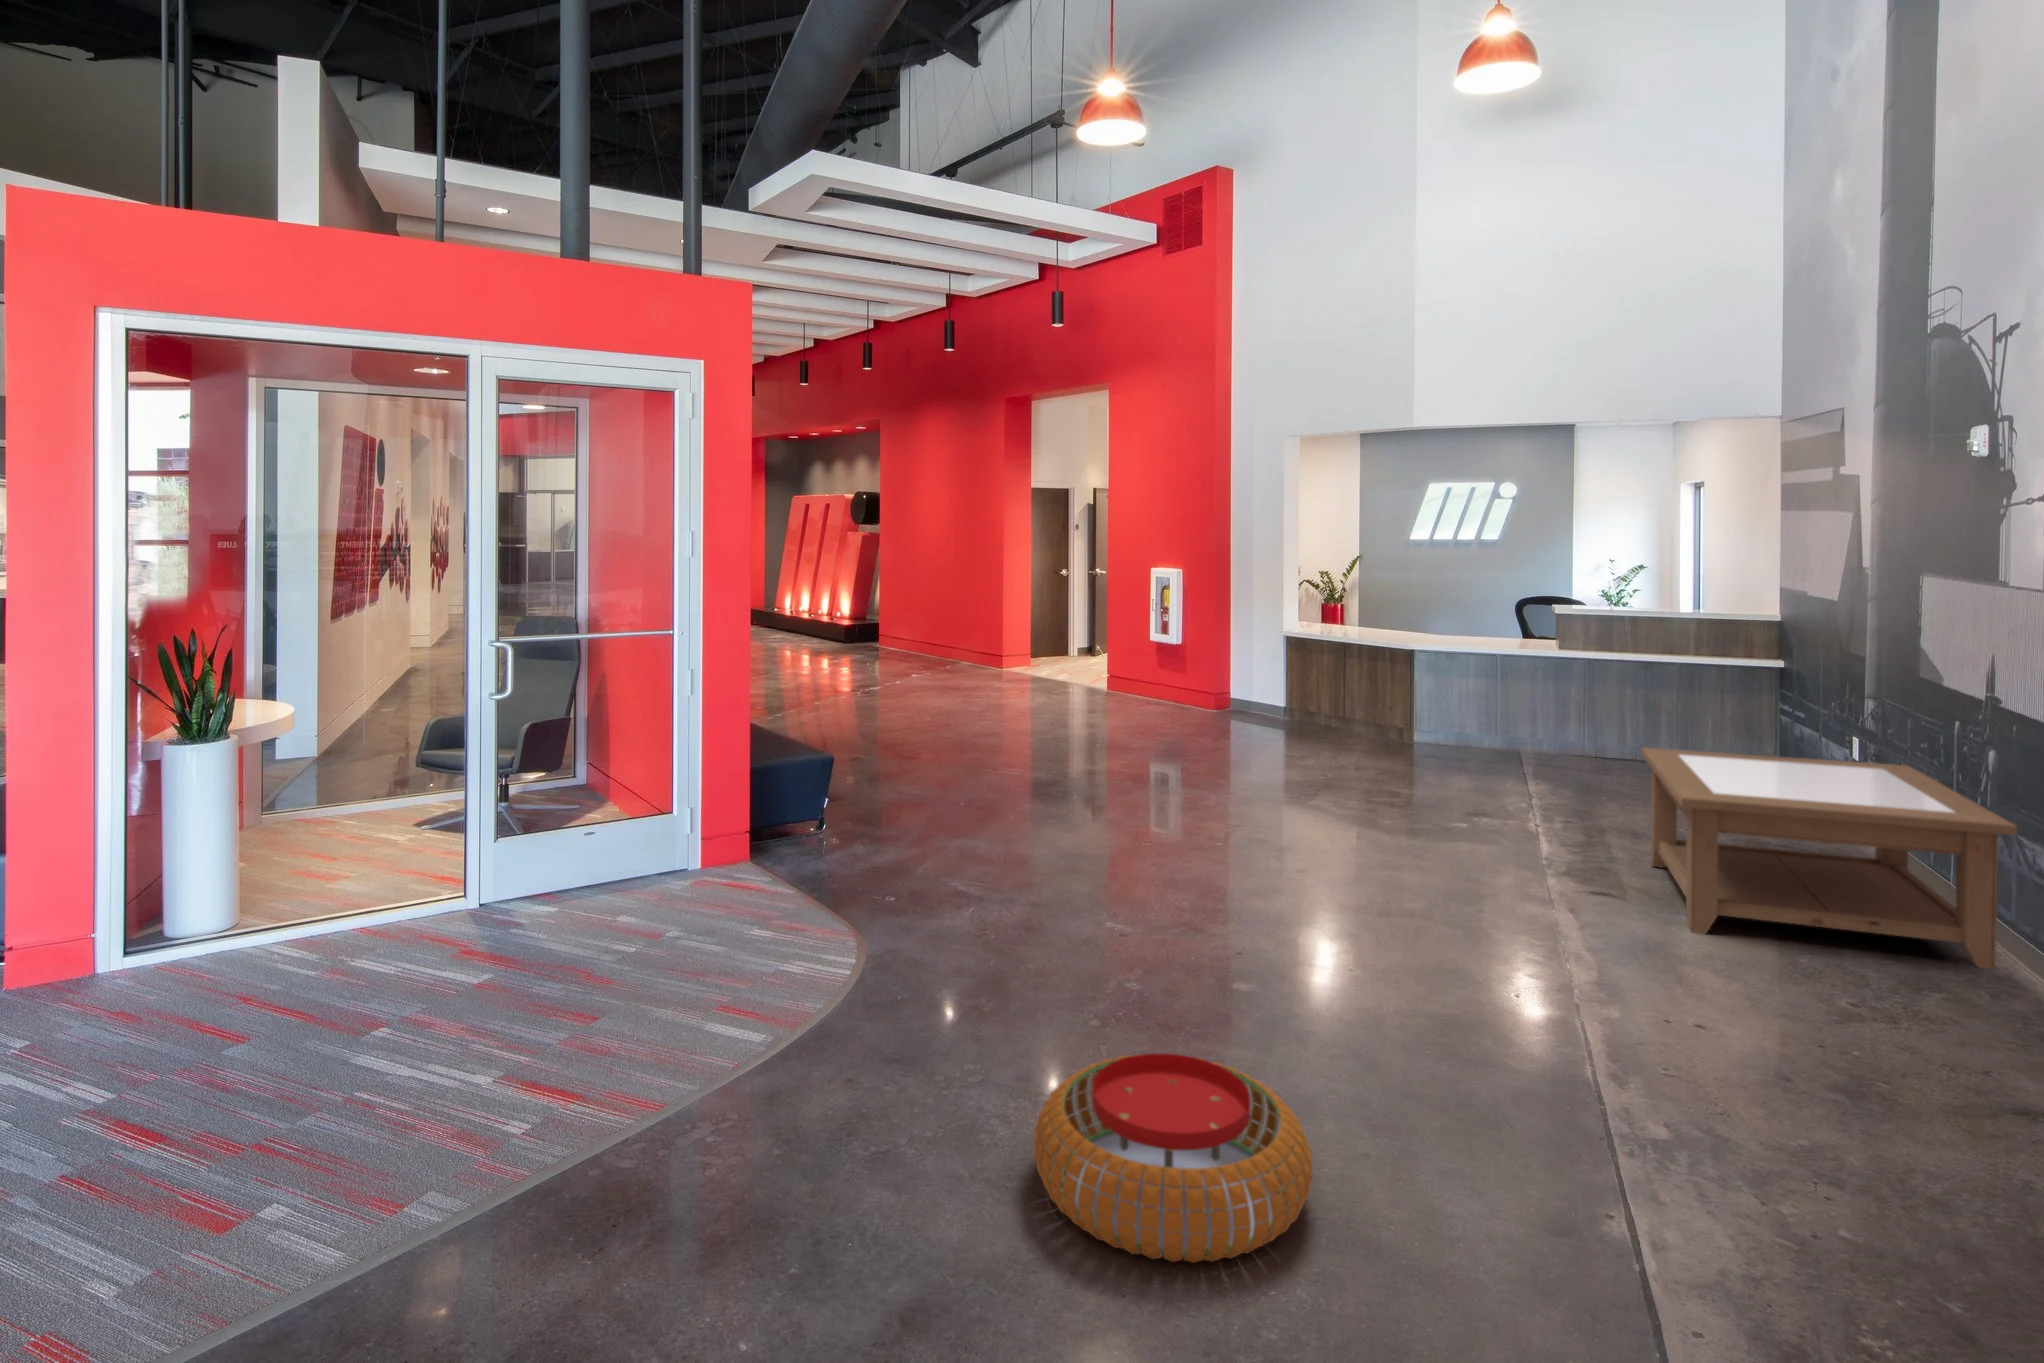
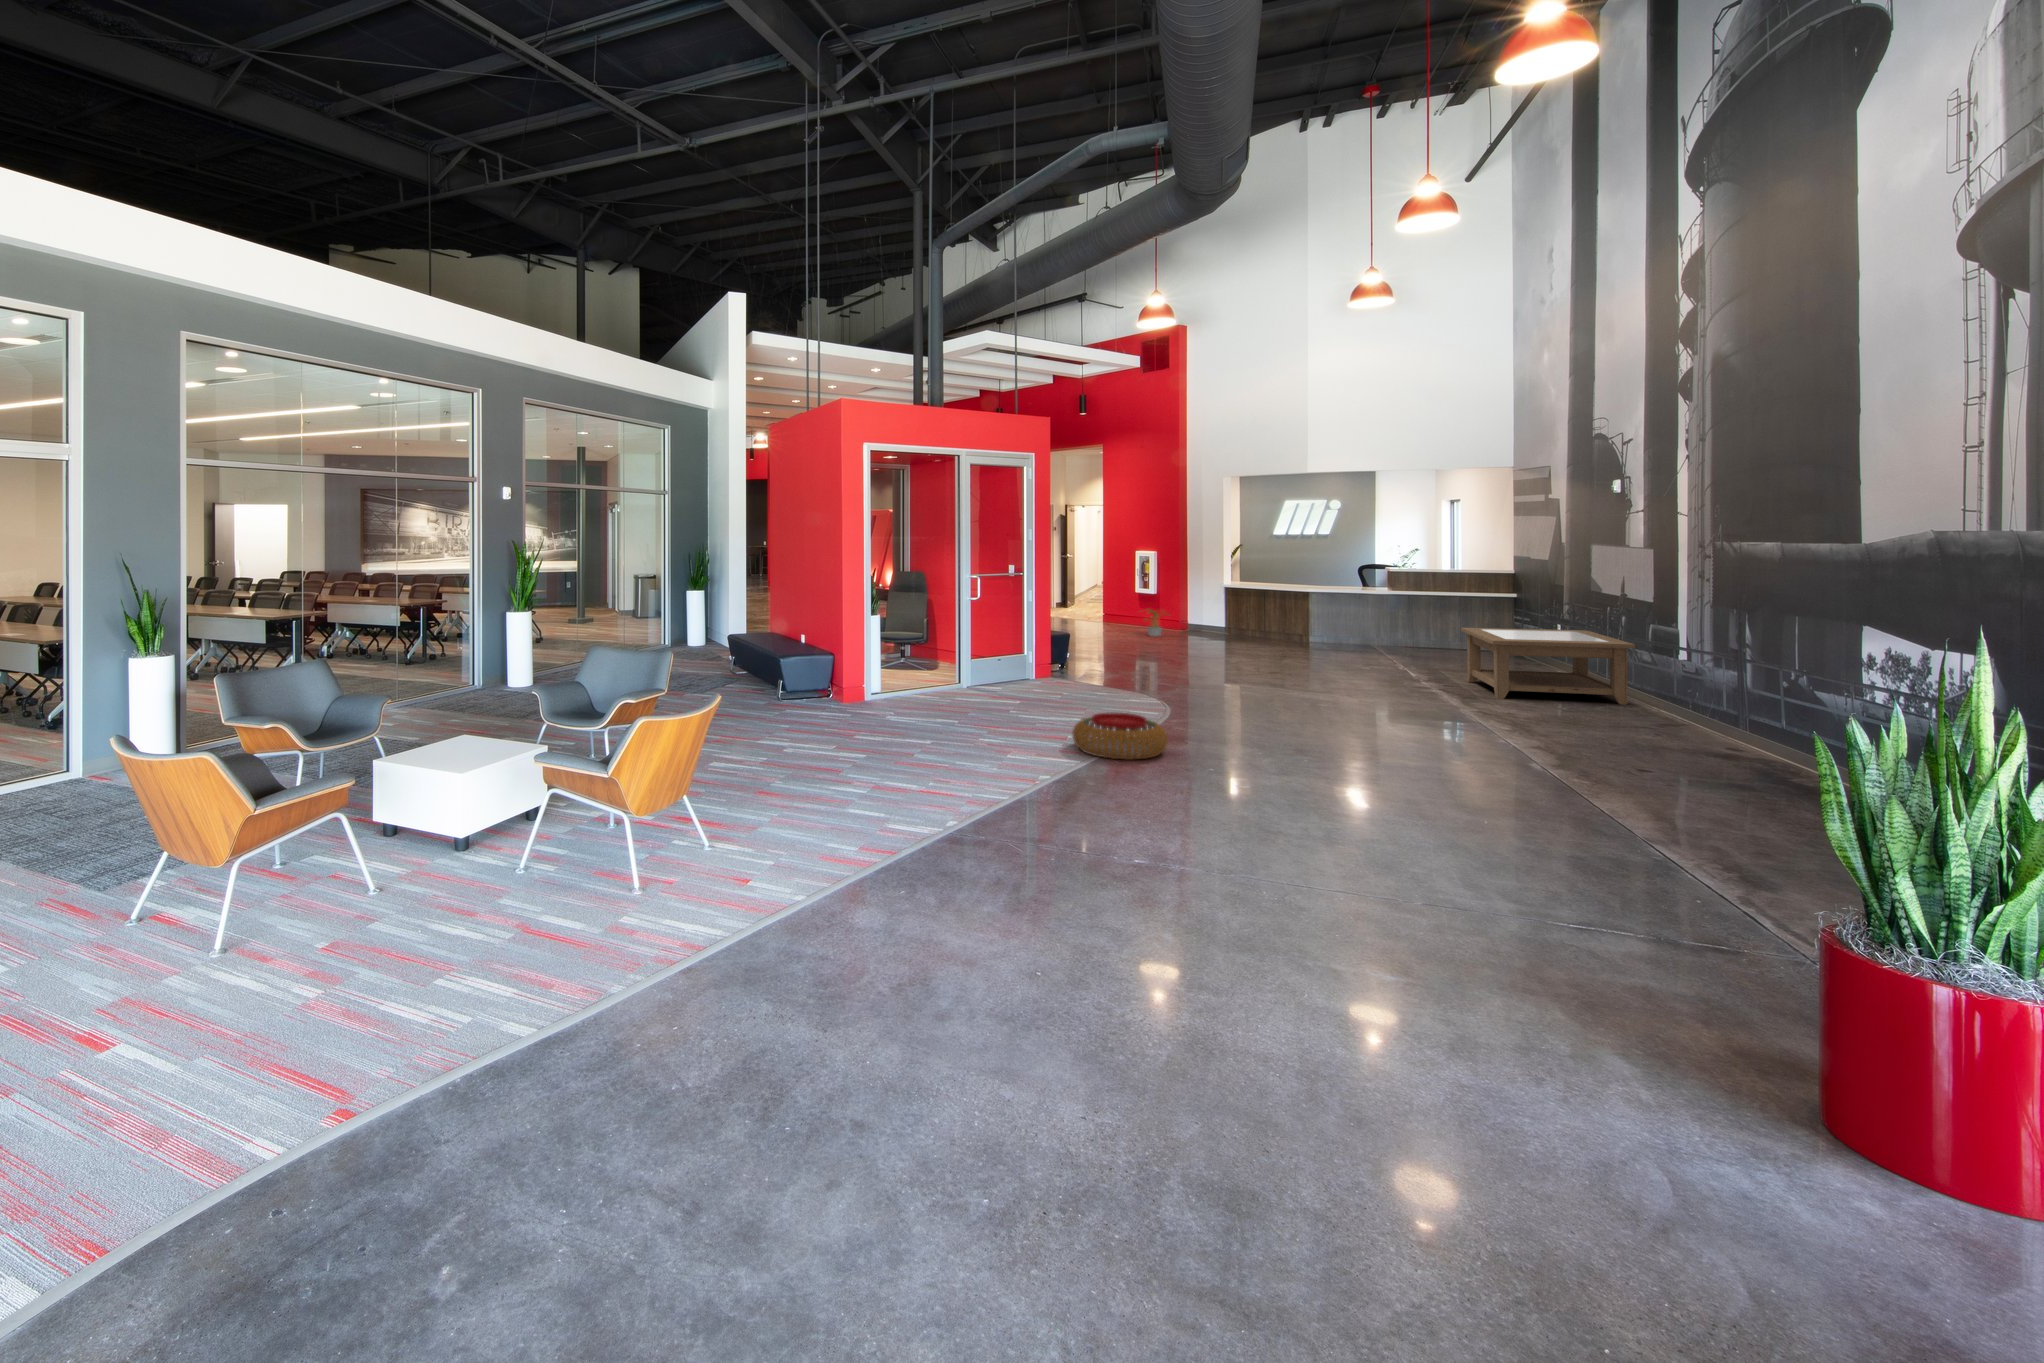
potted plant: none [1144,666,1200,715] -> present [1147,610,1169,636]
pouf: present [1034,1053,1312,1263] -> present [1073,712,1168,760]

